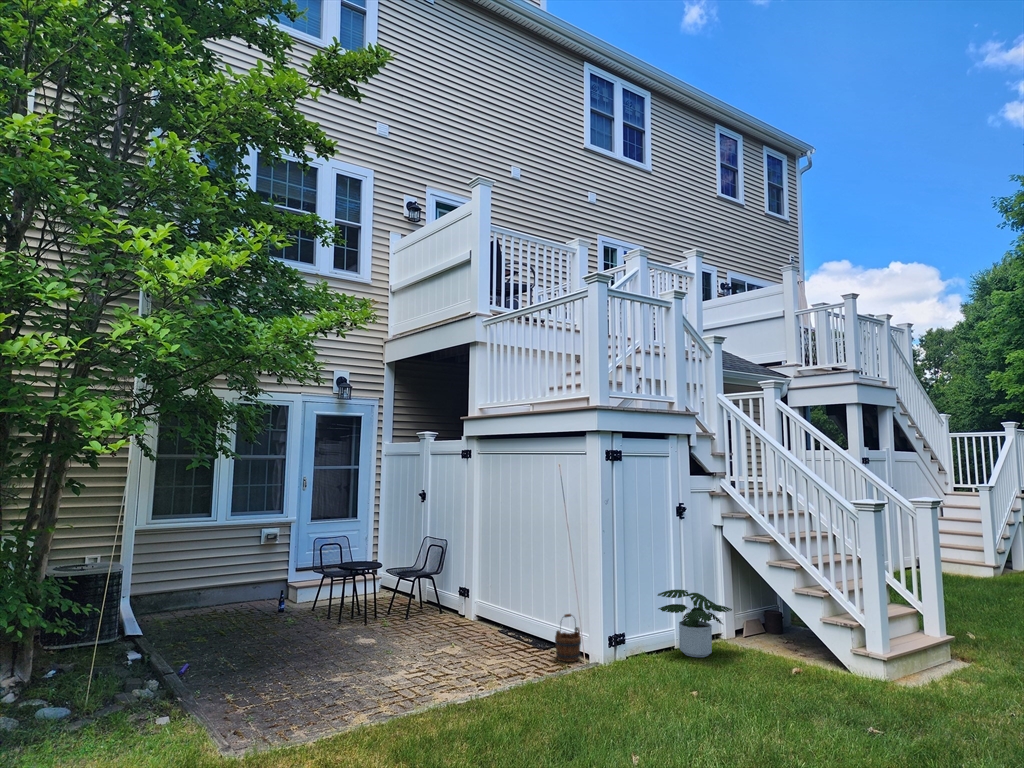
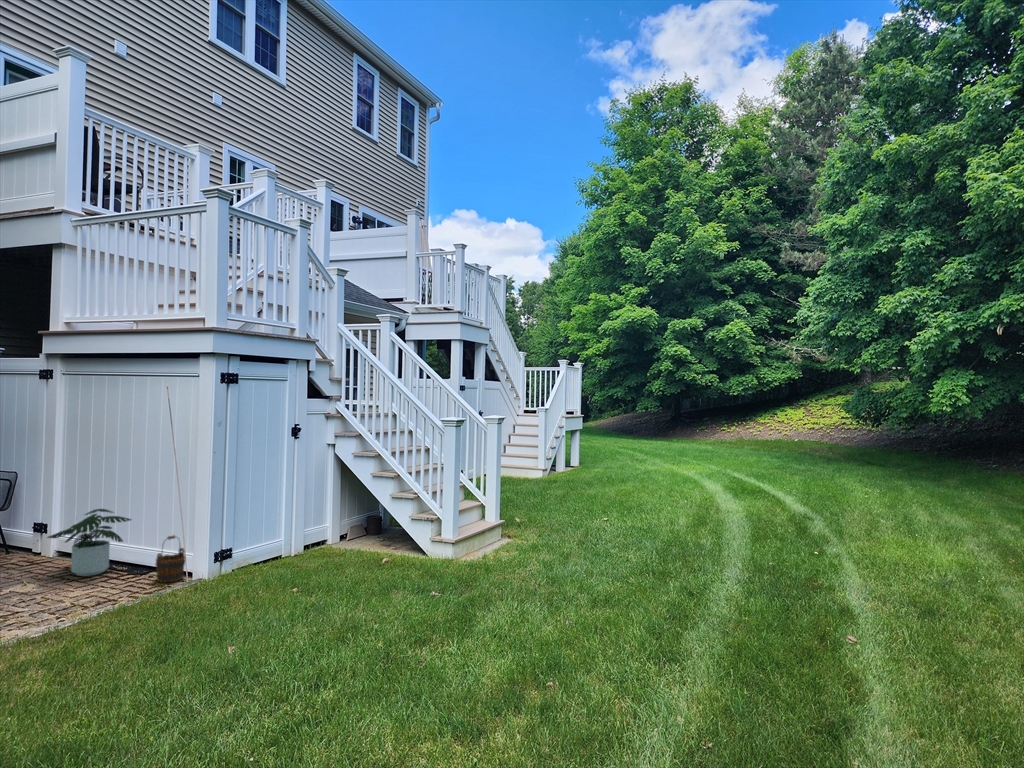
potted plant: present [658,590,732,657] -> present [47,509,131,576]

